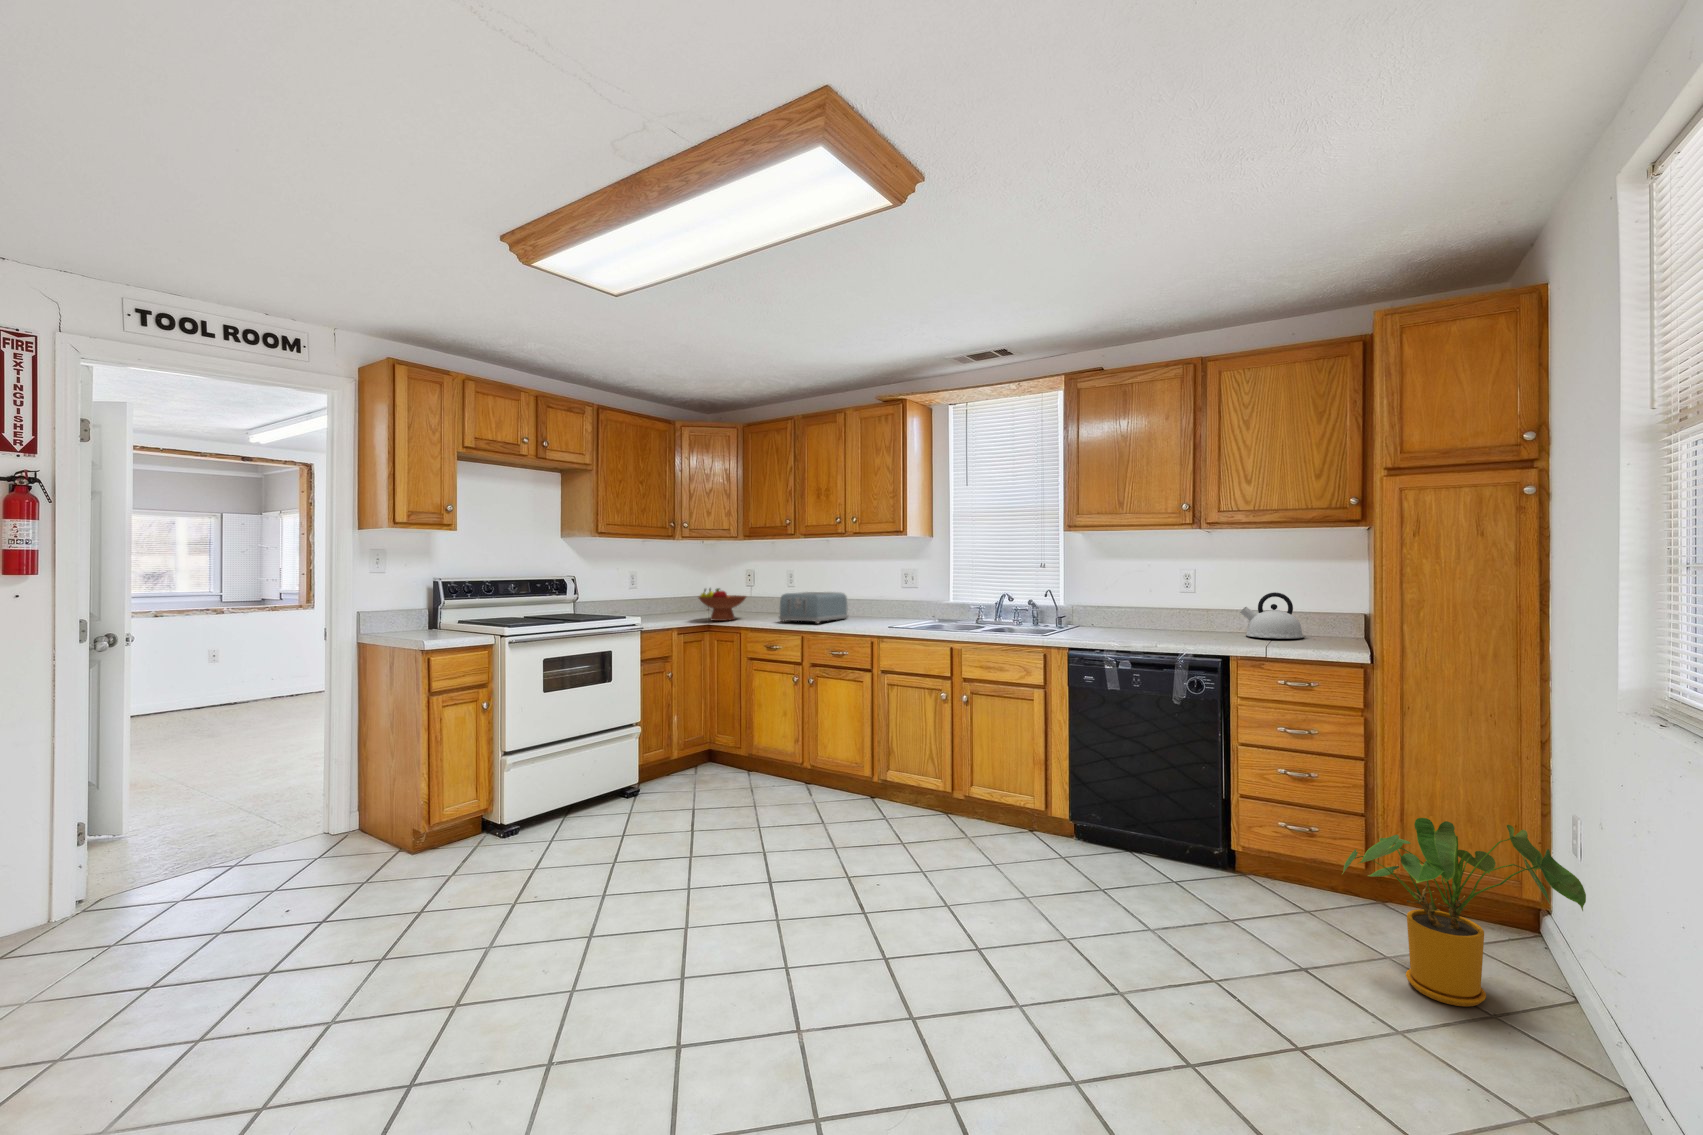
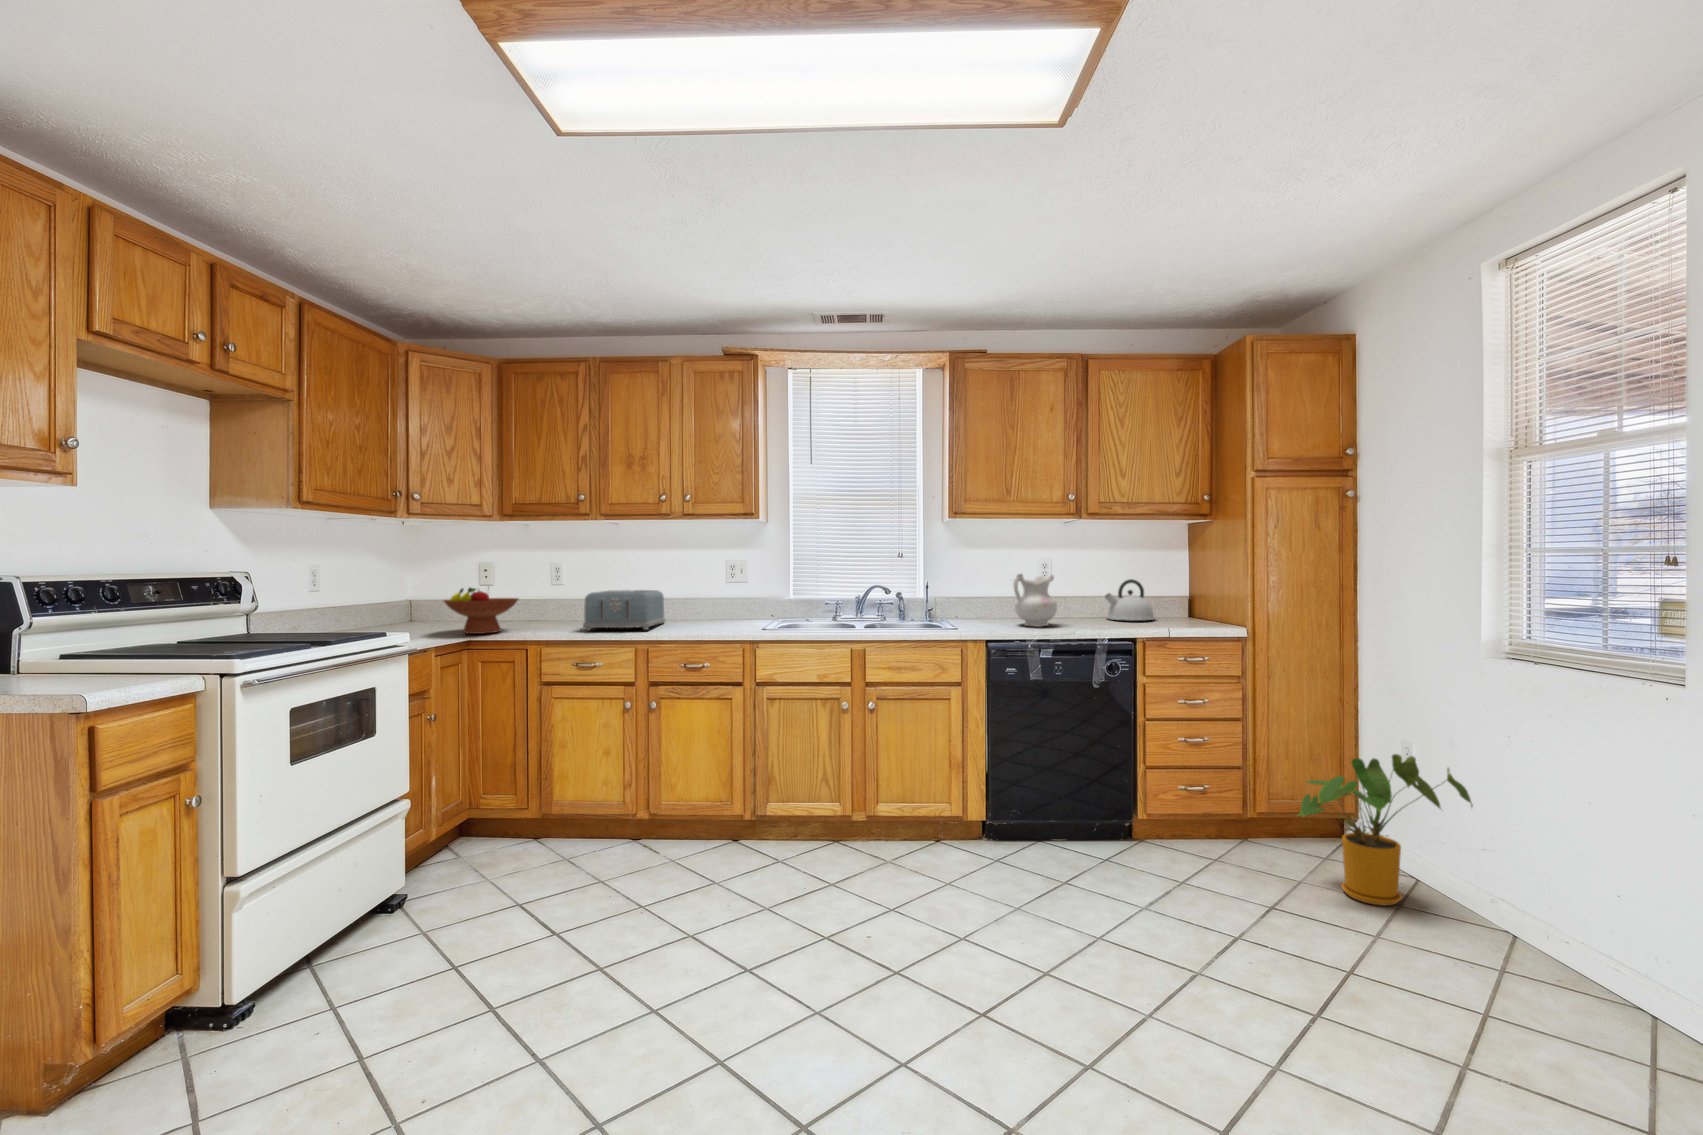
ceramic pitcher: none [1116,584,1167,638] -> present [1013,574,1057,626]

